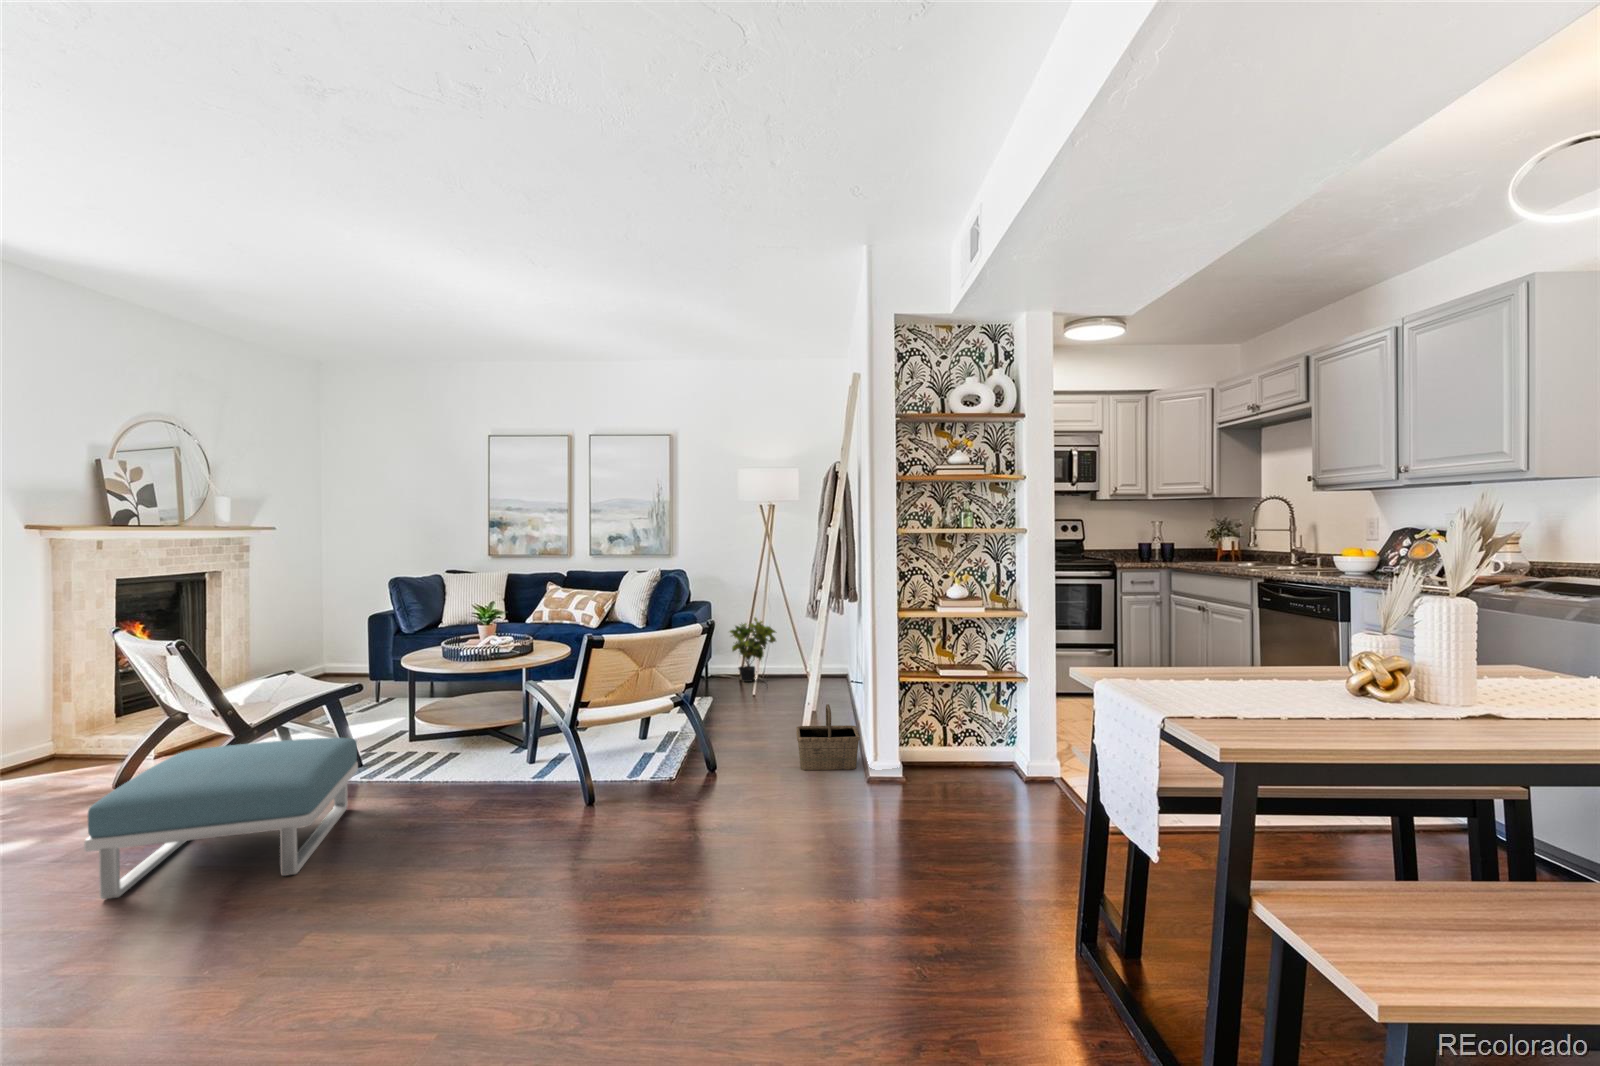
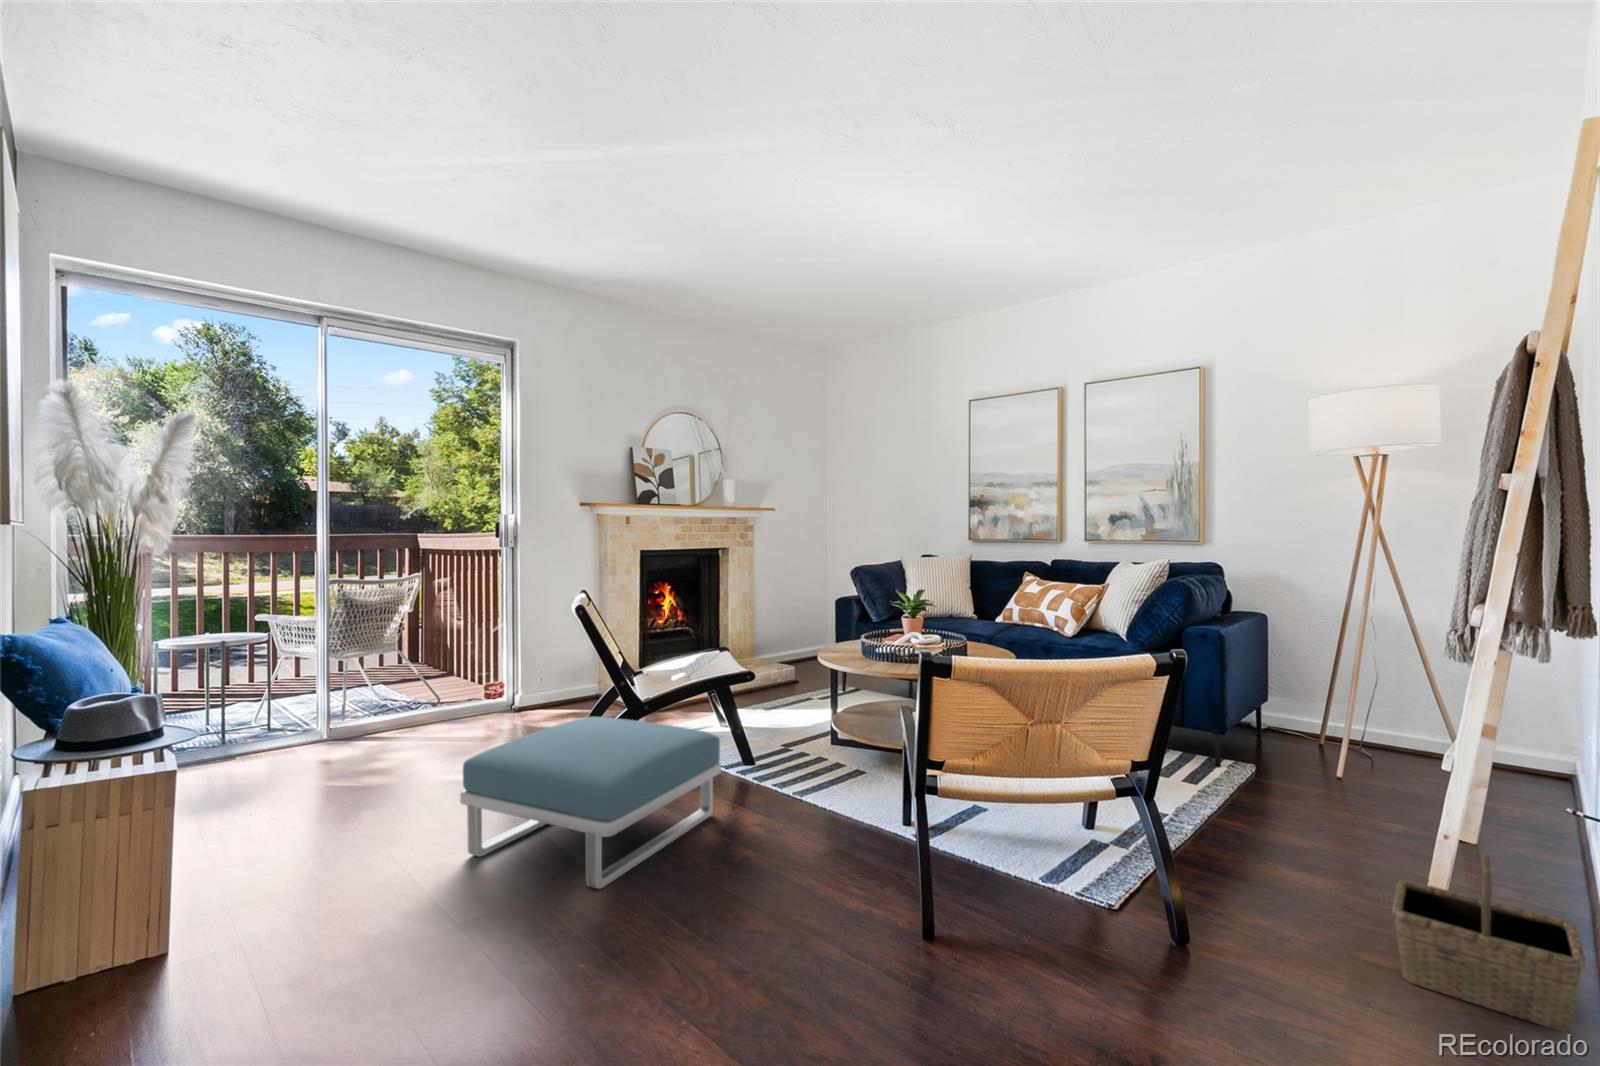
potted plant: present [730,618,776,682] -> none [1293,645,1392,751]

